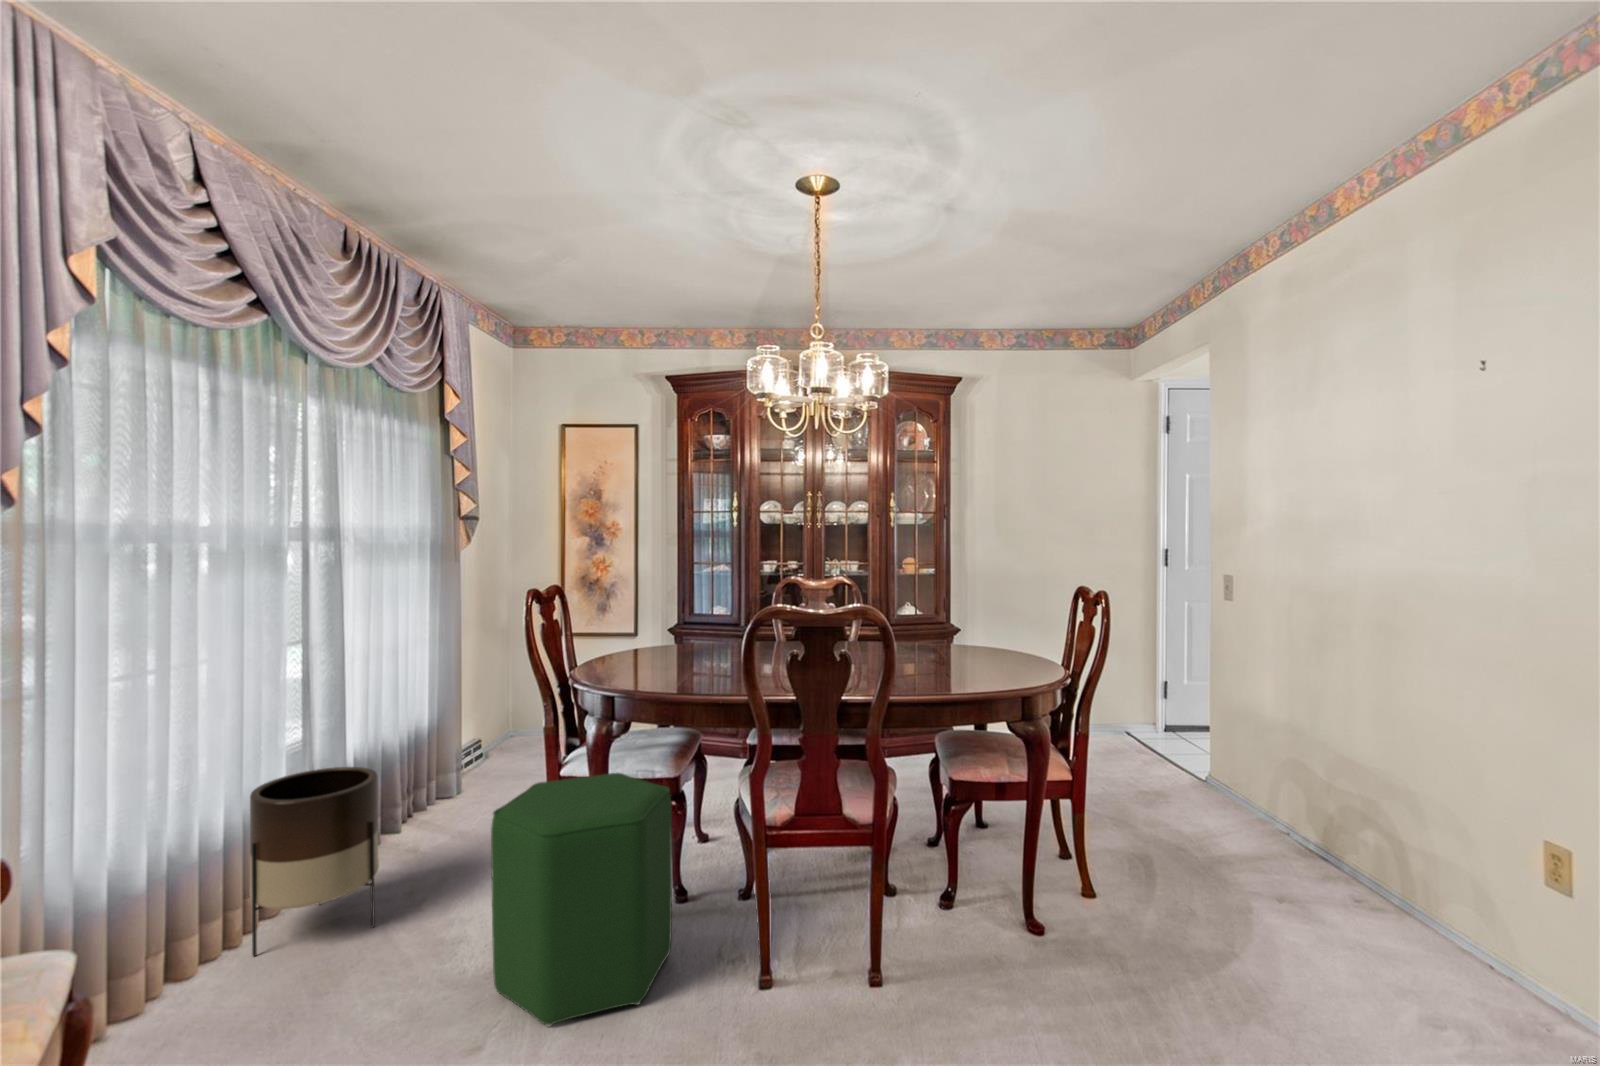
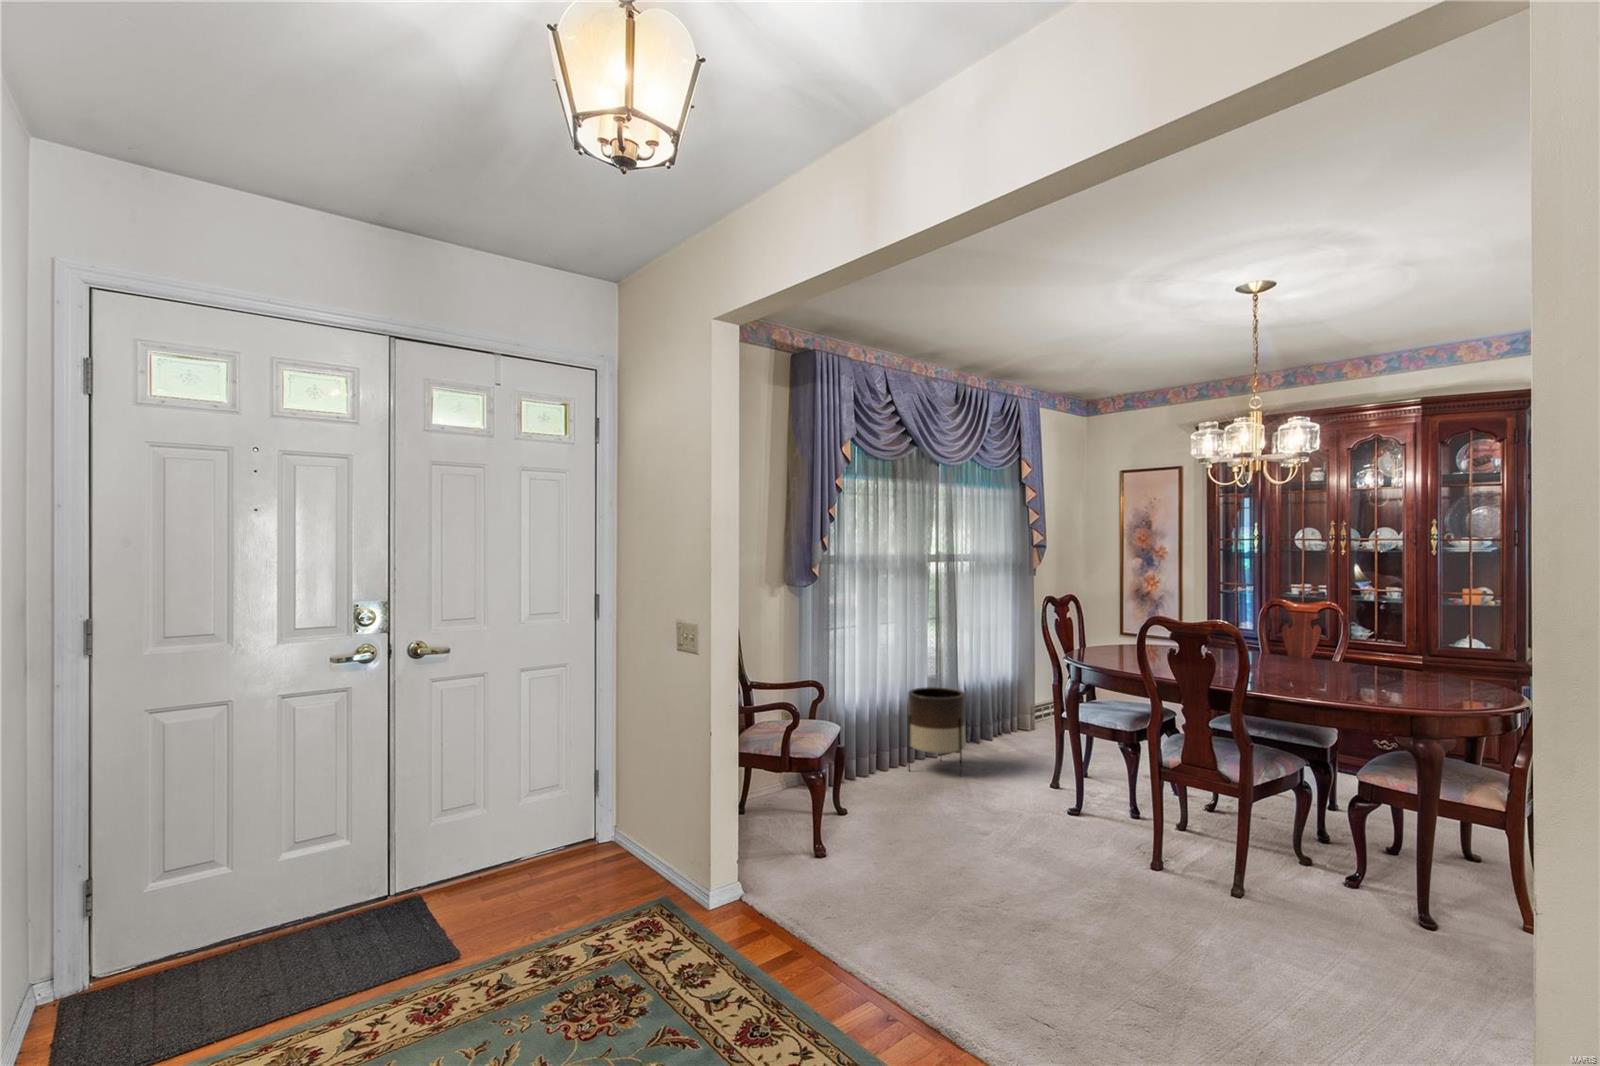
ottoman: present [491,773,672,1027] -> none [1004,711,1110,843]

